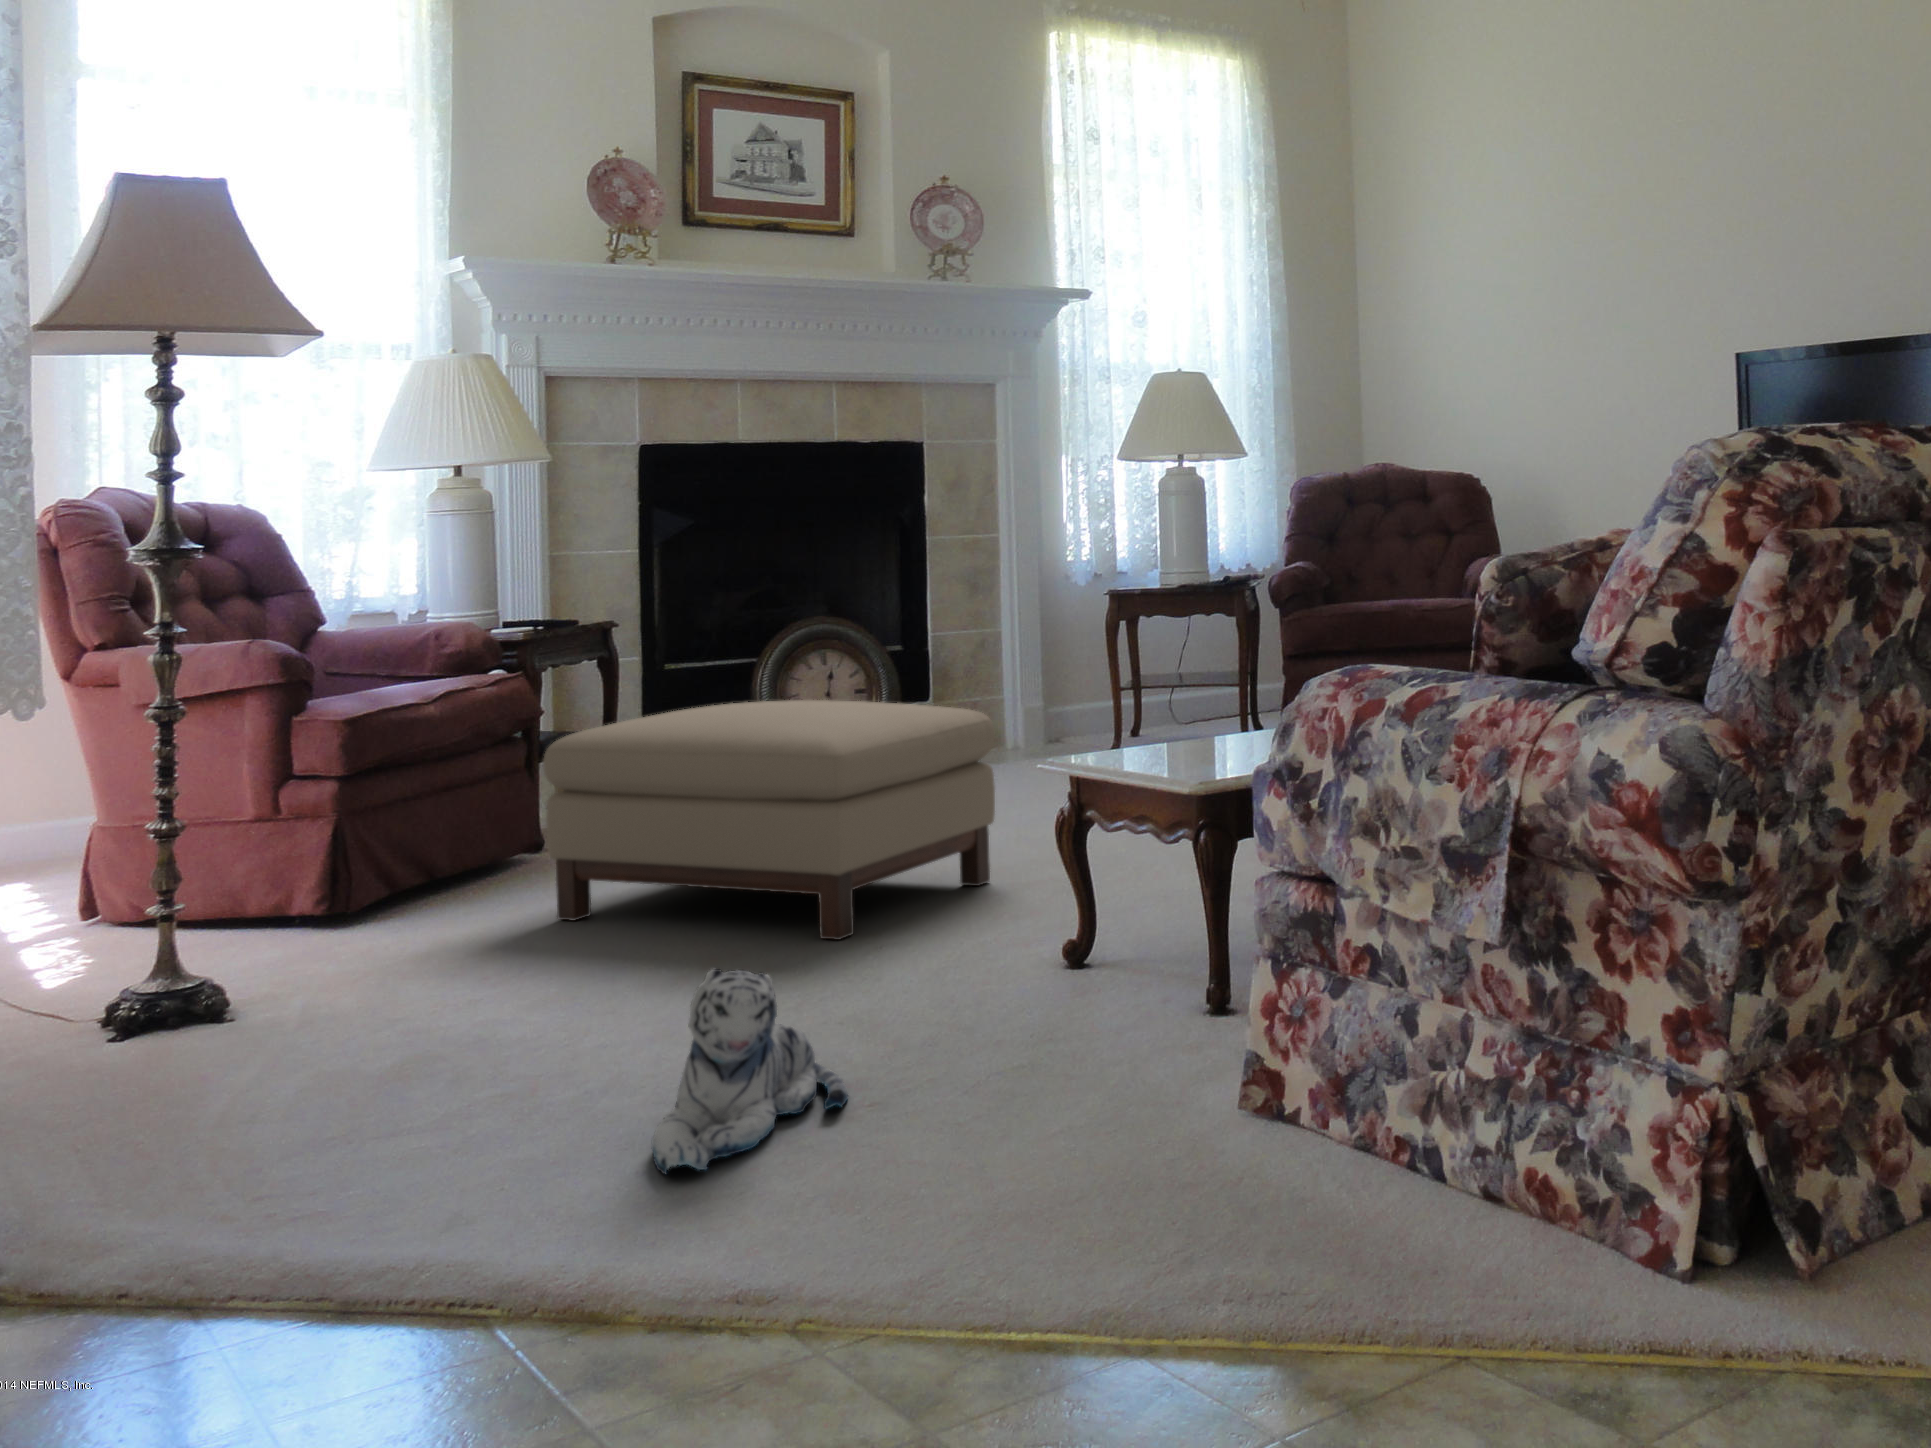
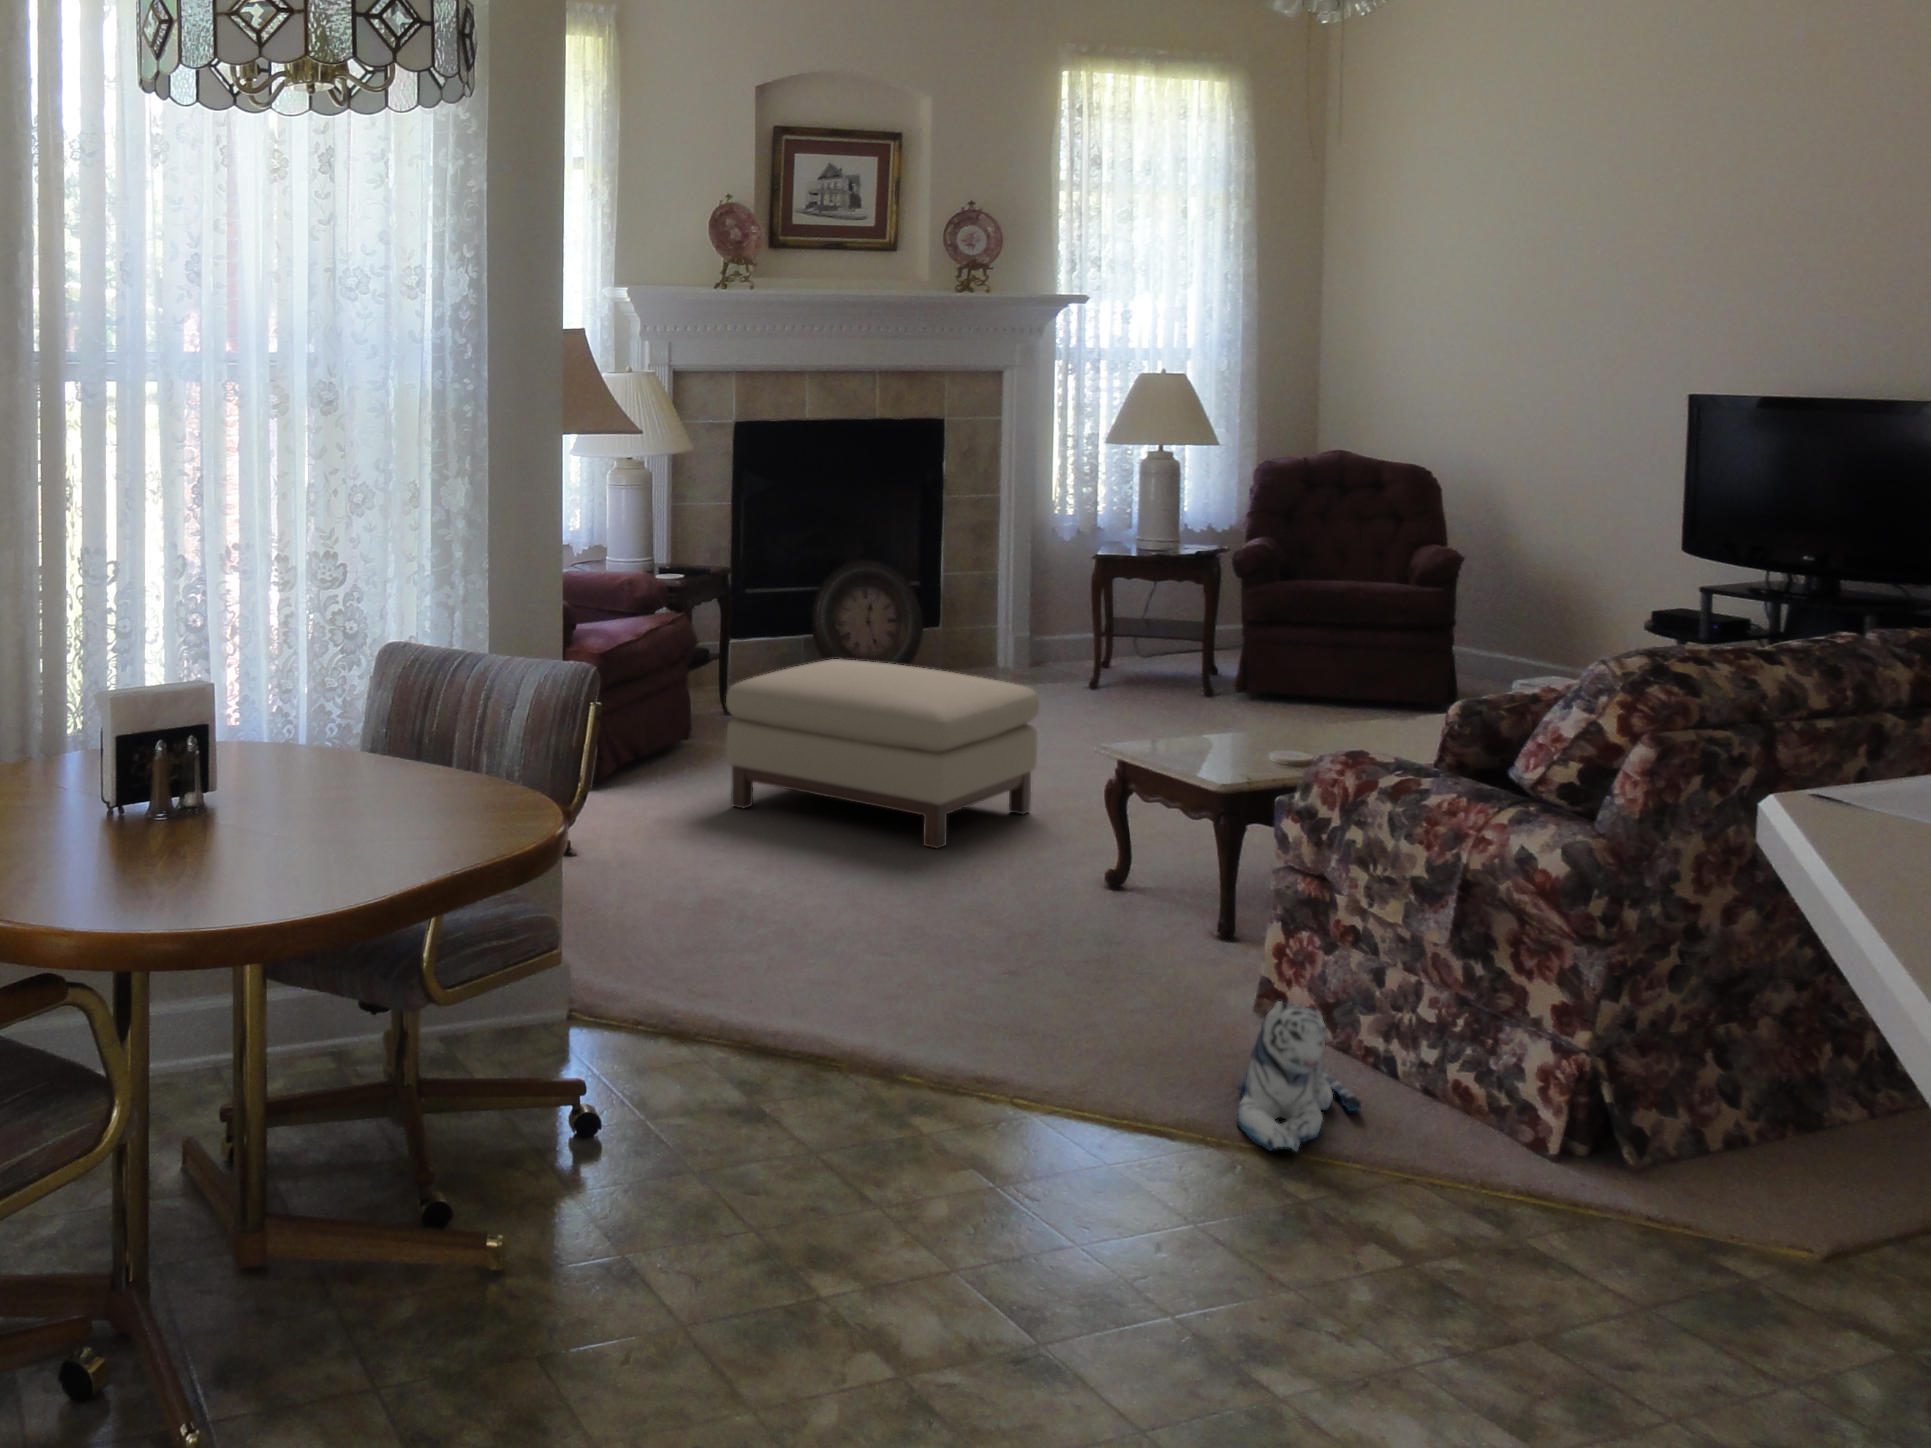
plush toy: present [652,969,848,1175] -> present [1237,1001,1361,1151]

